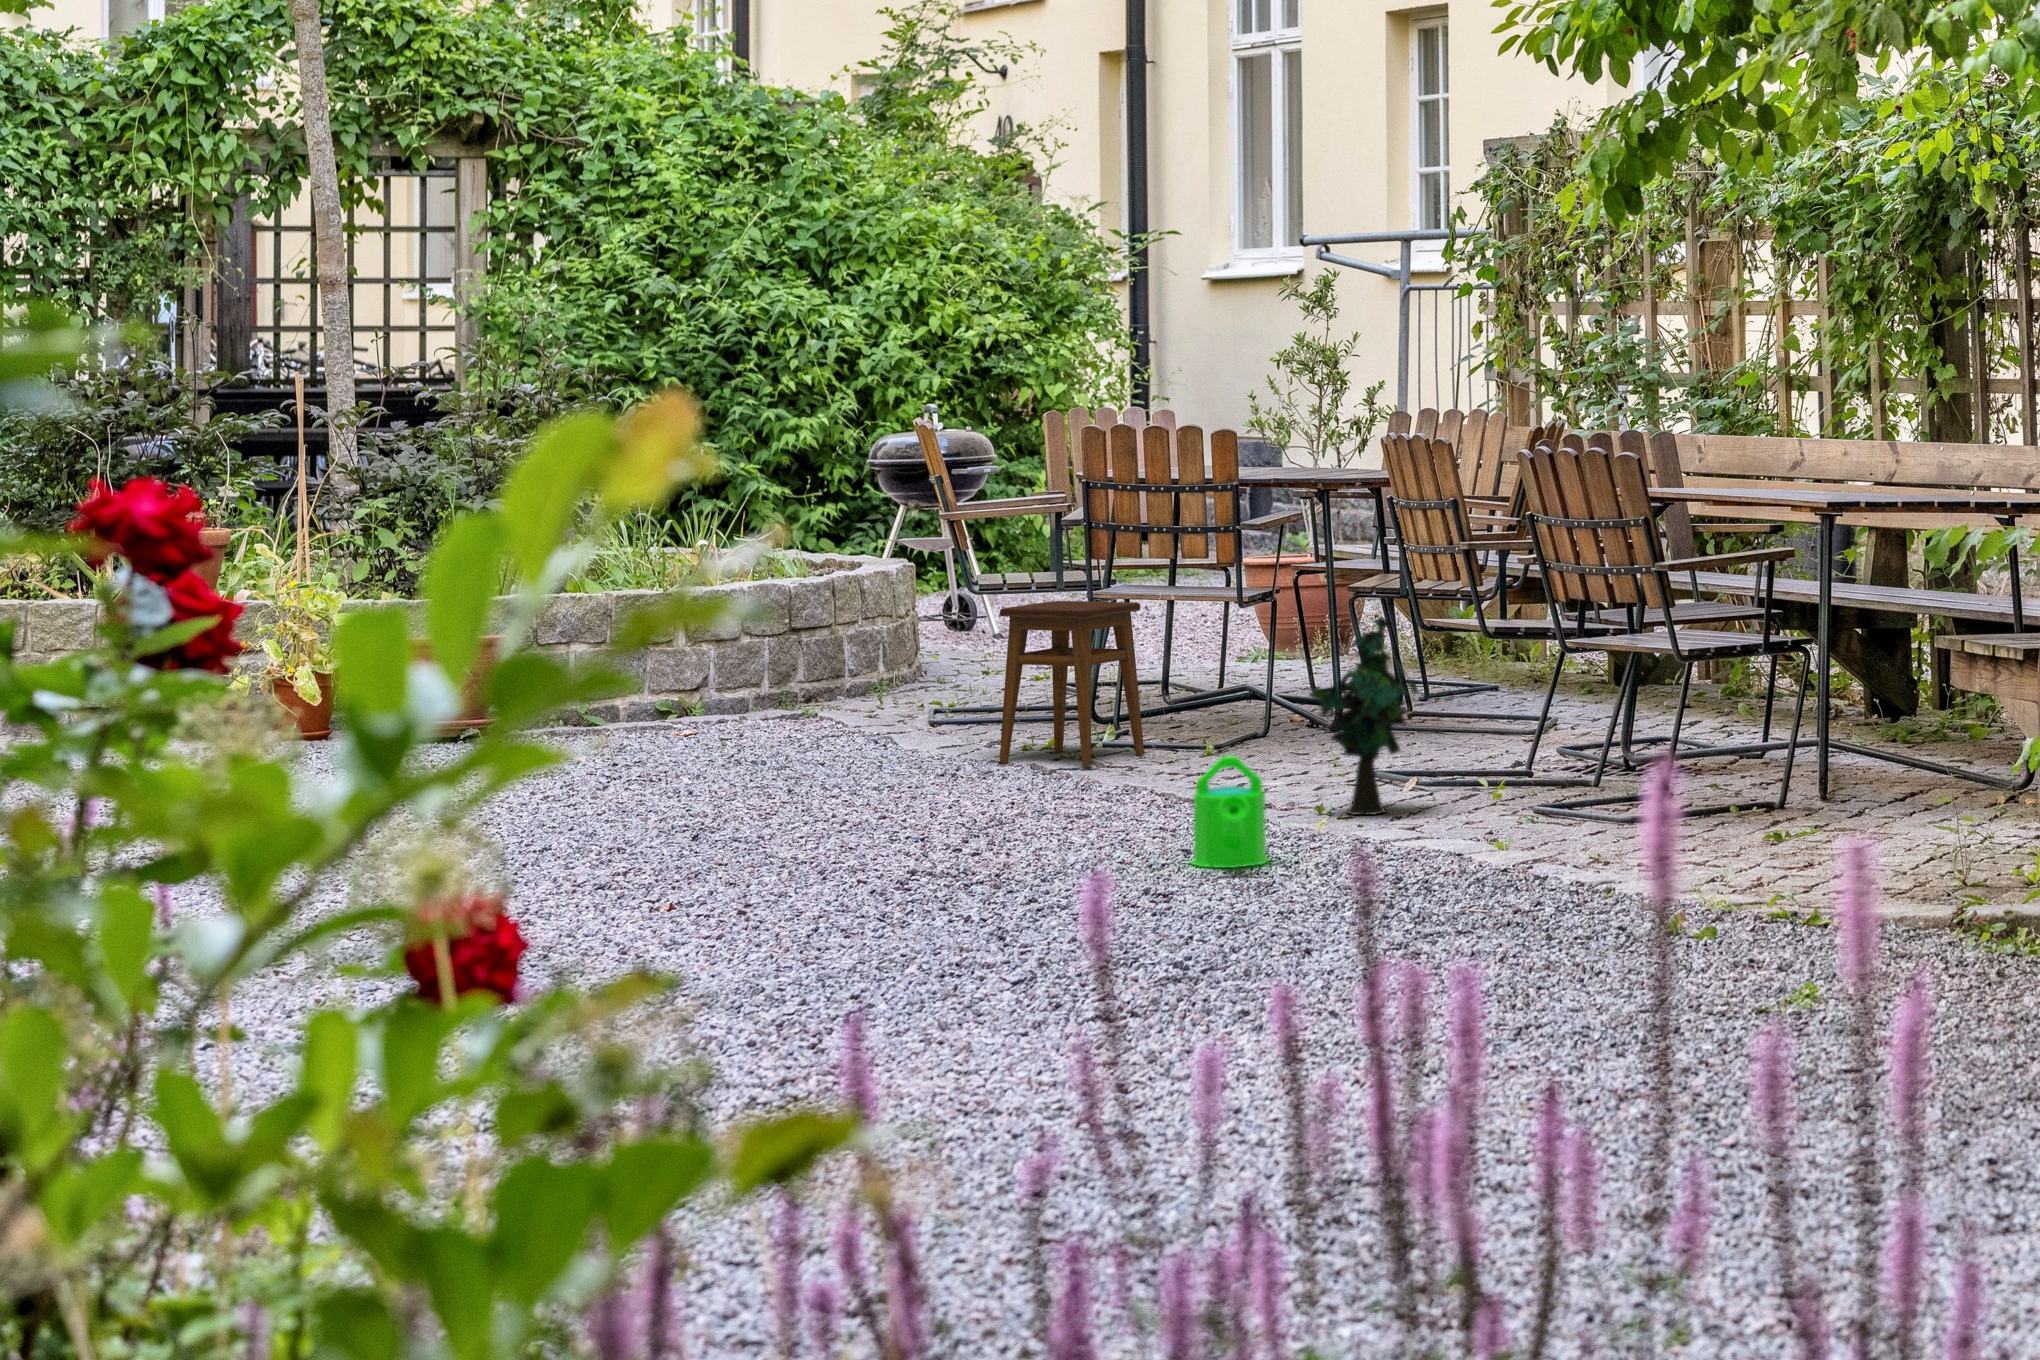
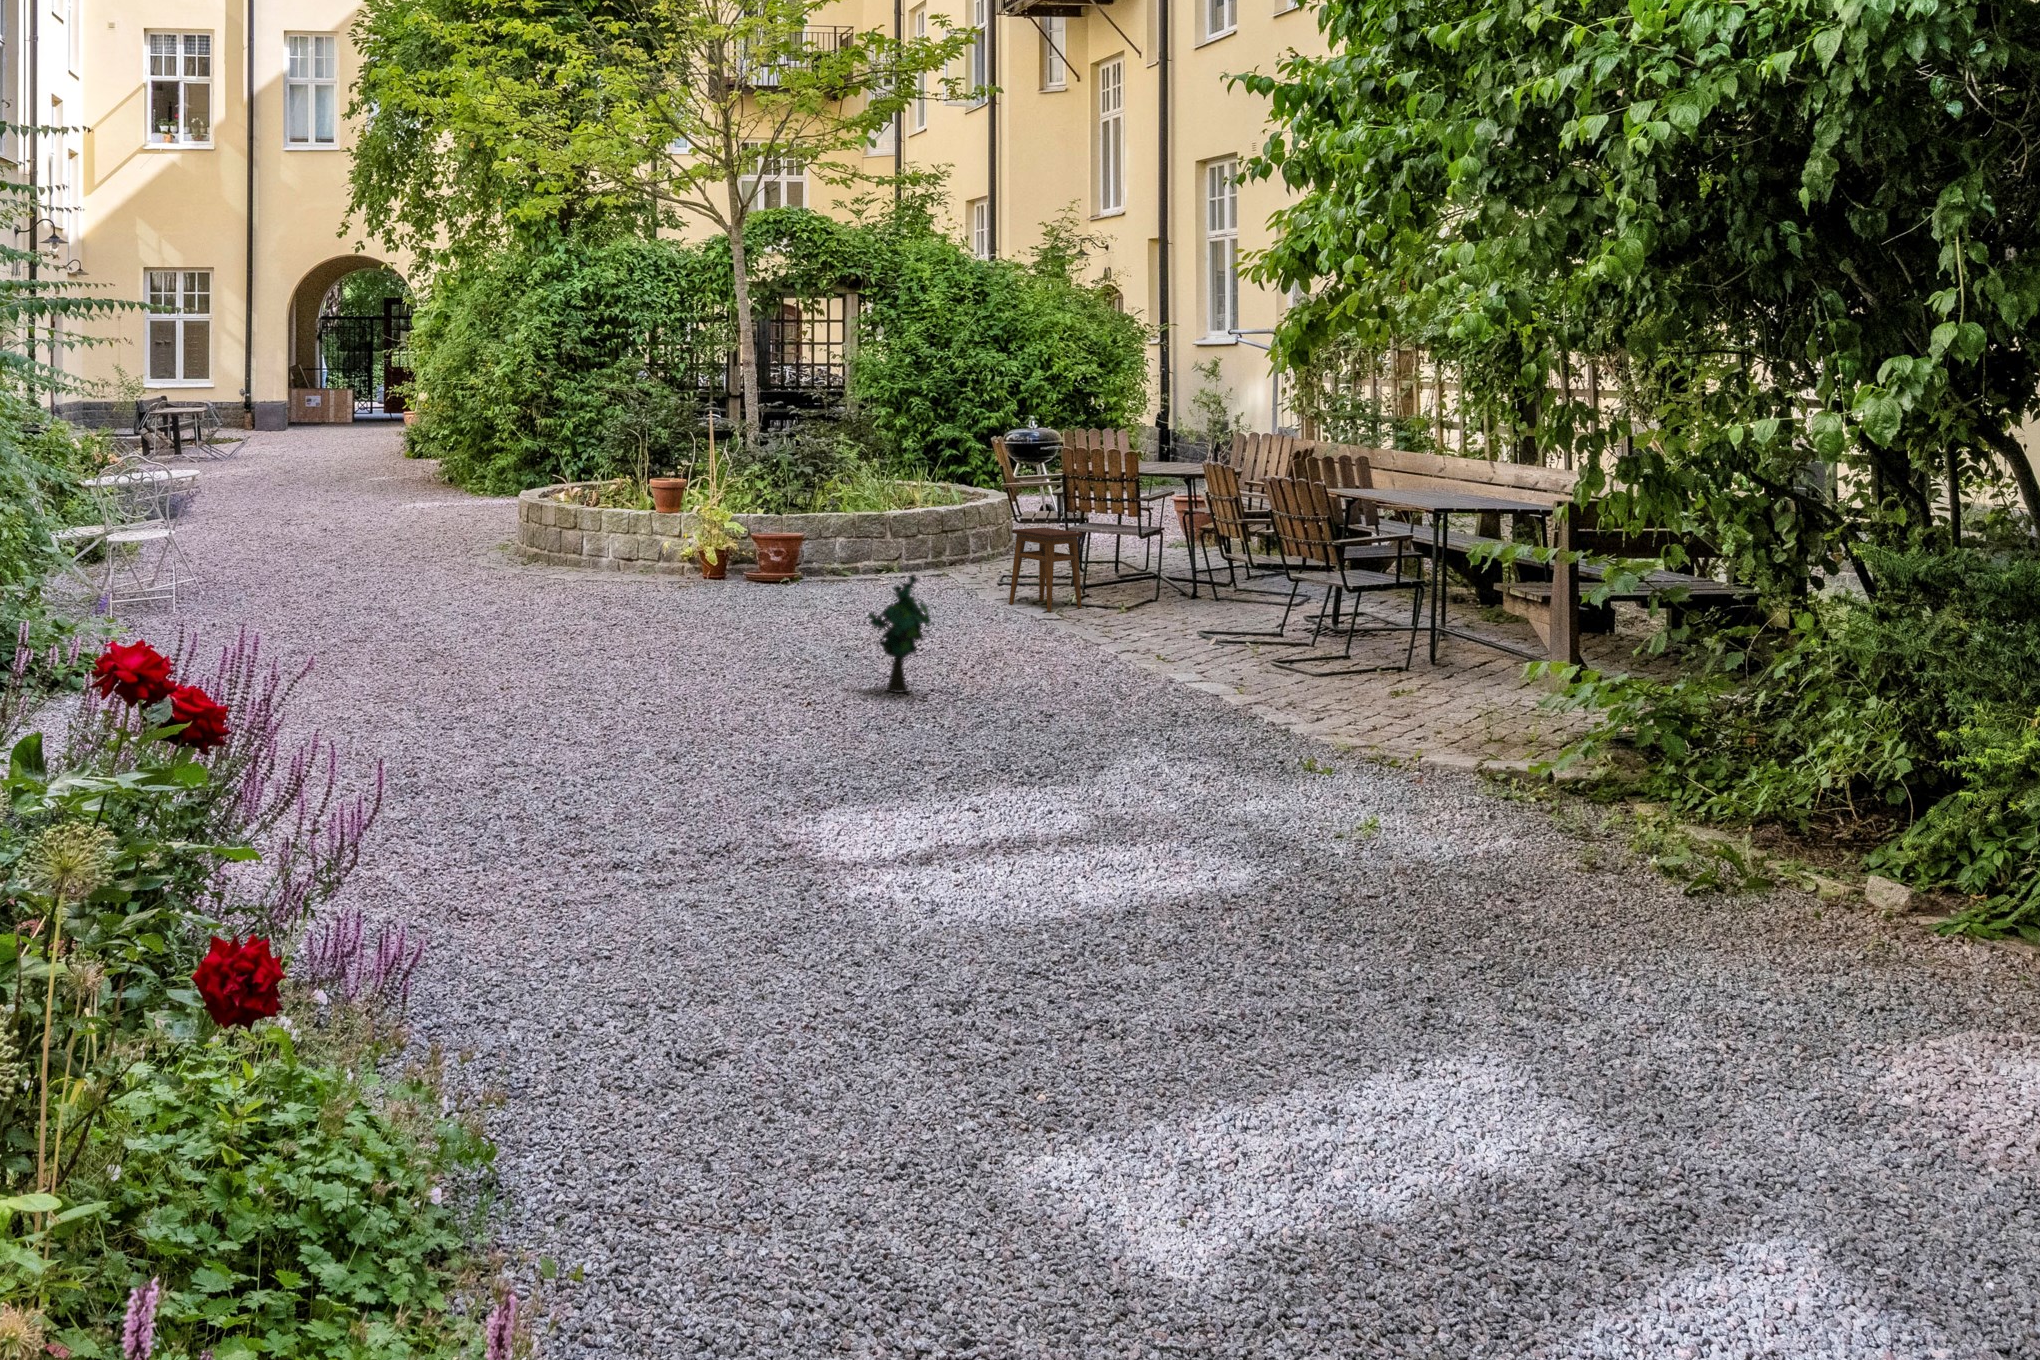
decorative plant: present [1310,618,1418,815] -> present [868,575,931,693]
watering can: present [1191,756,1271,868] -> none [1066,623,1110,681]

